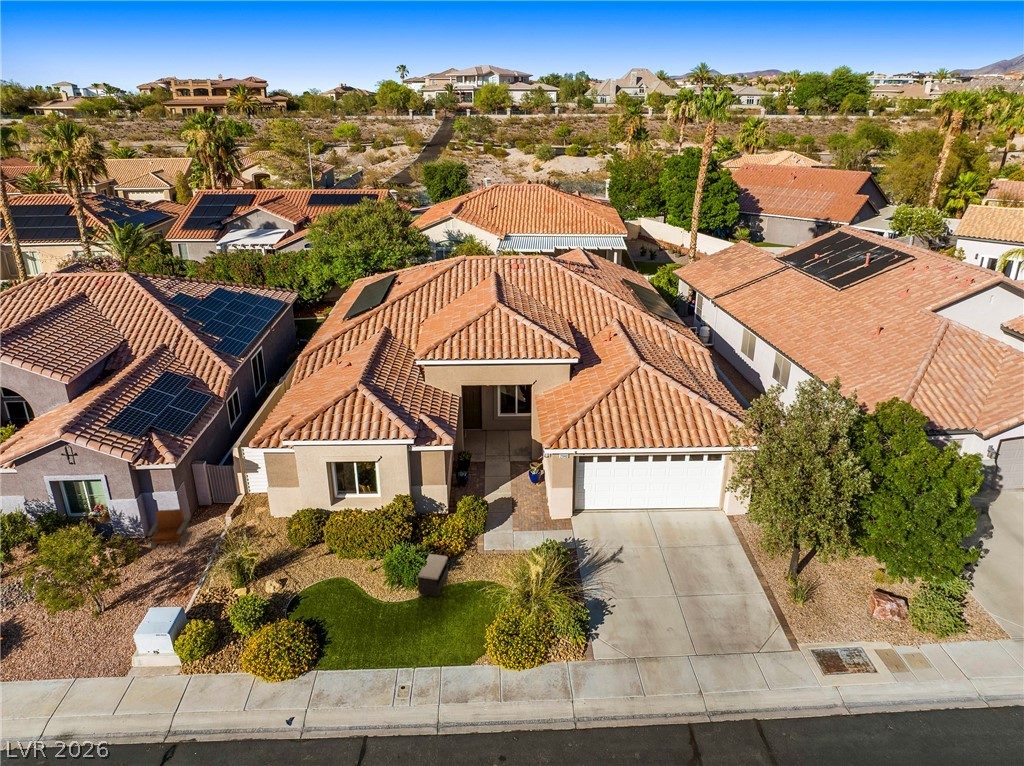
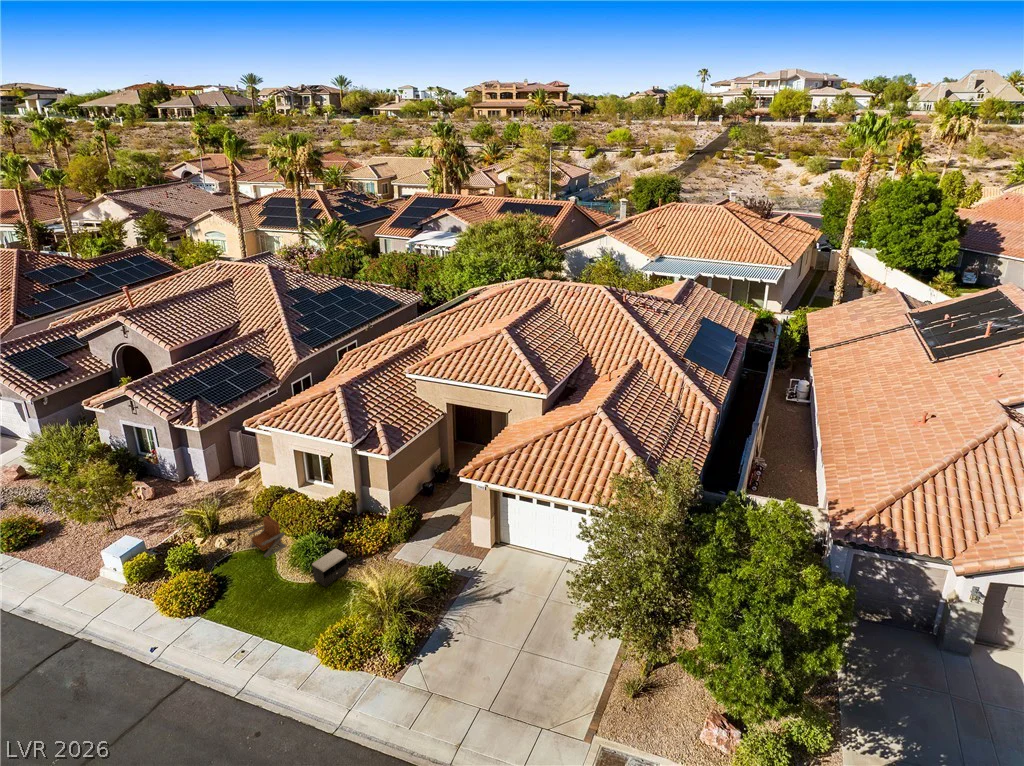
lounge chair: present [147,509,192,549] -> present [248,516,286,557]

